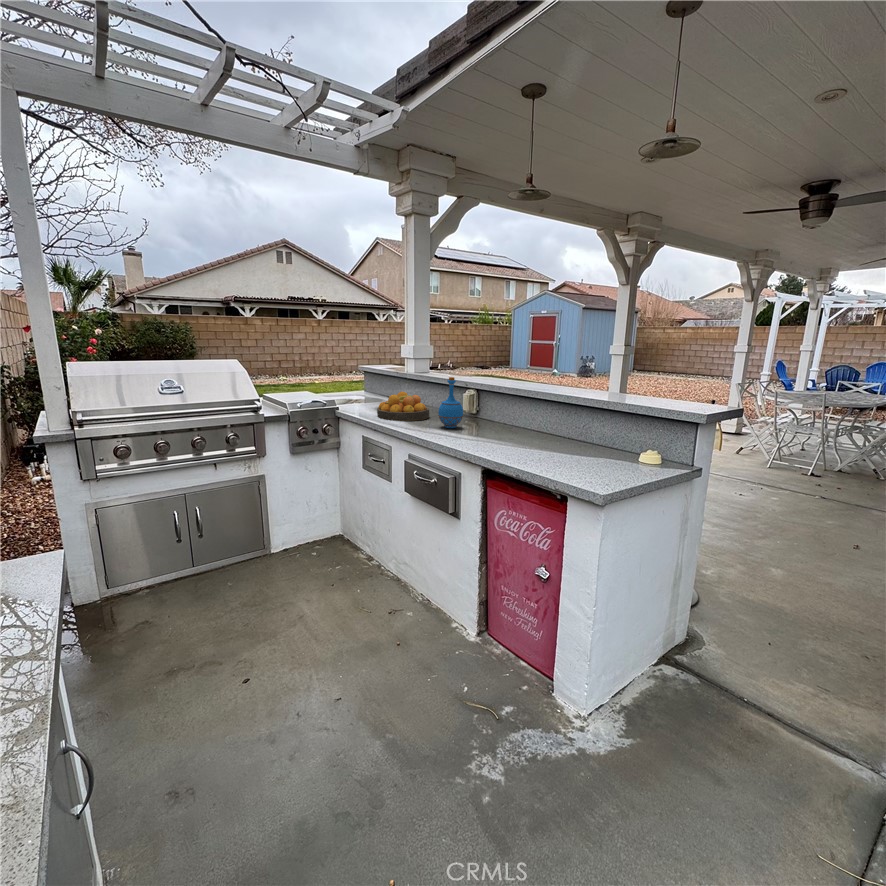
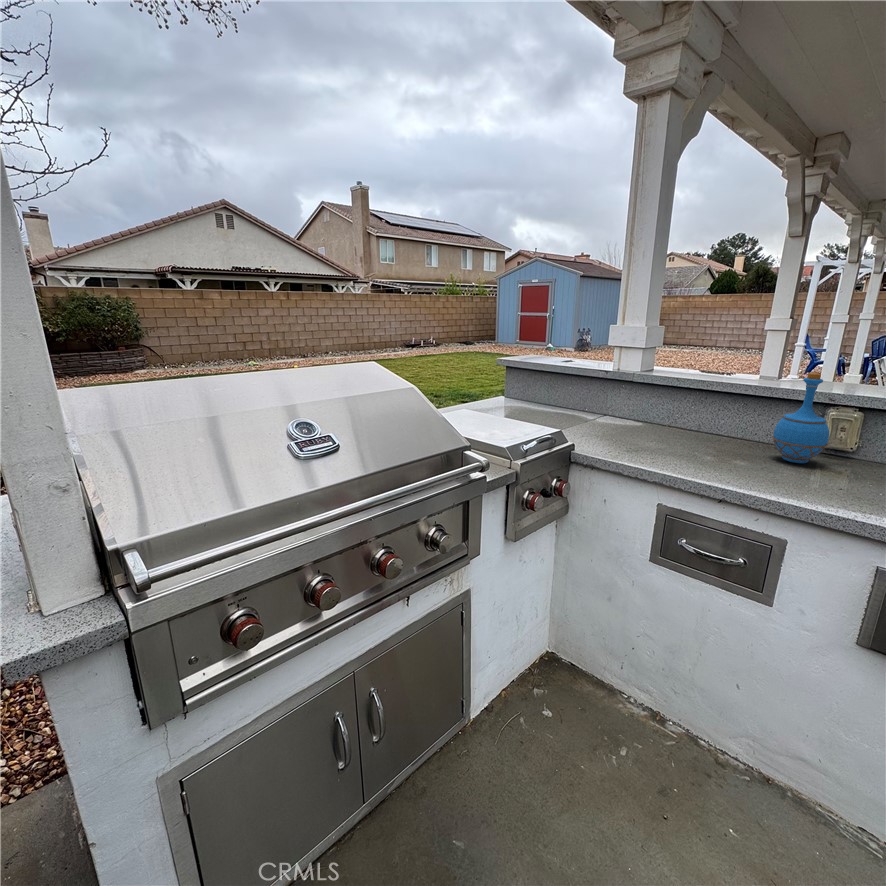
fruit bowl: present [377,392,429,421] -> none [609,396,705,450]

